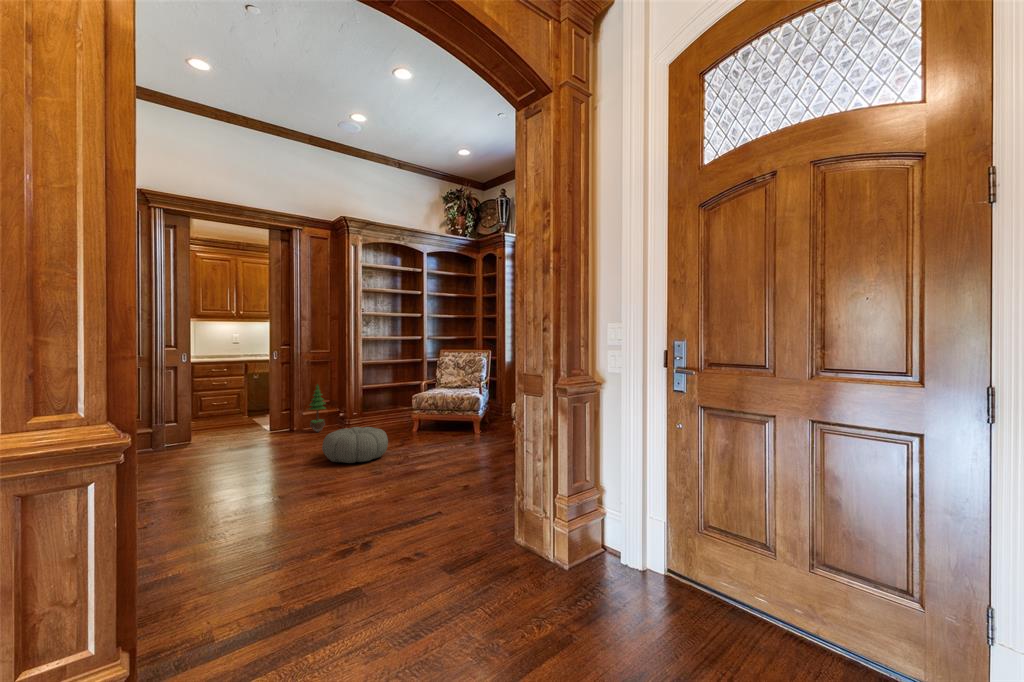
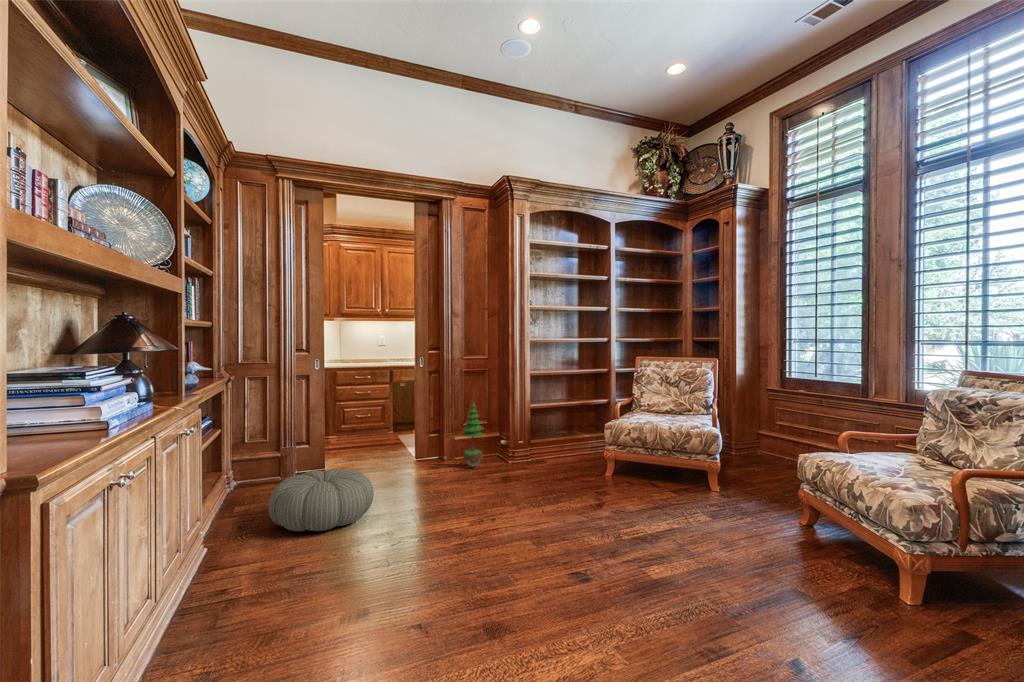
pouf: present [322,427,388,463] -> present [268,469,374,532]

